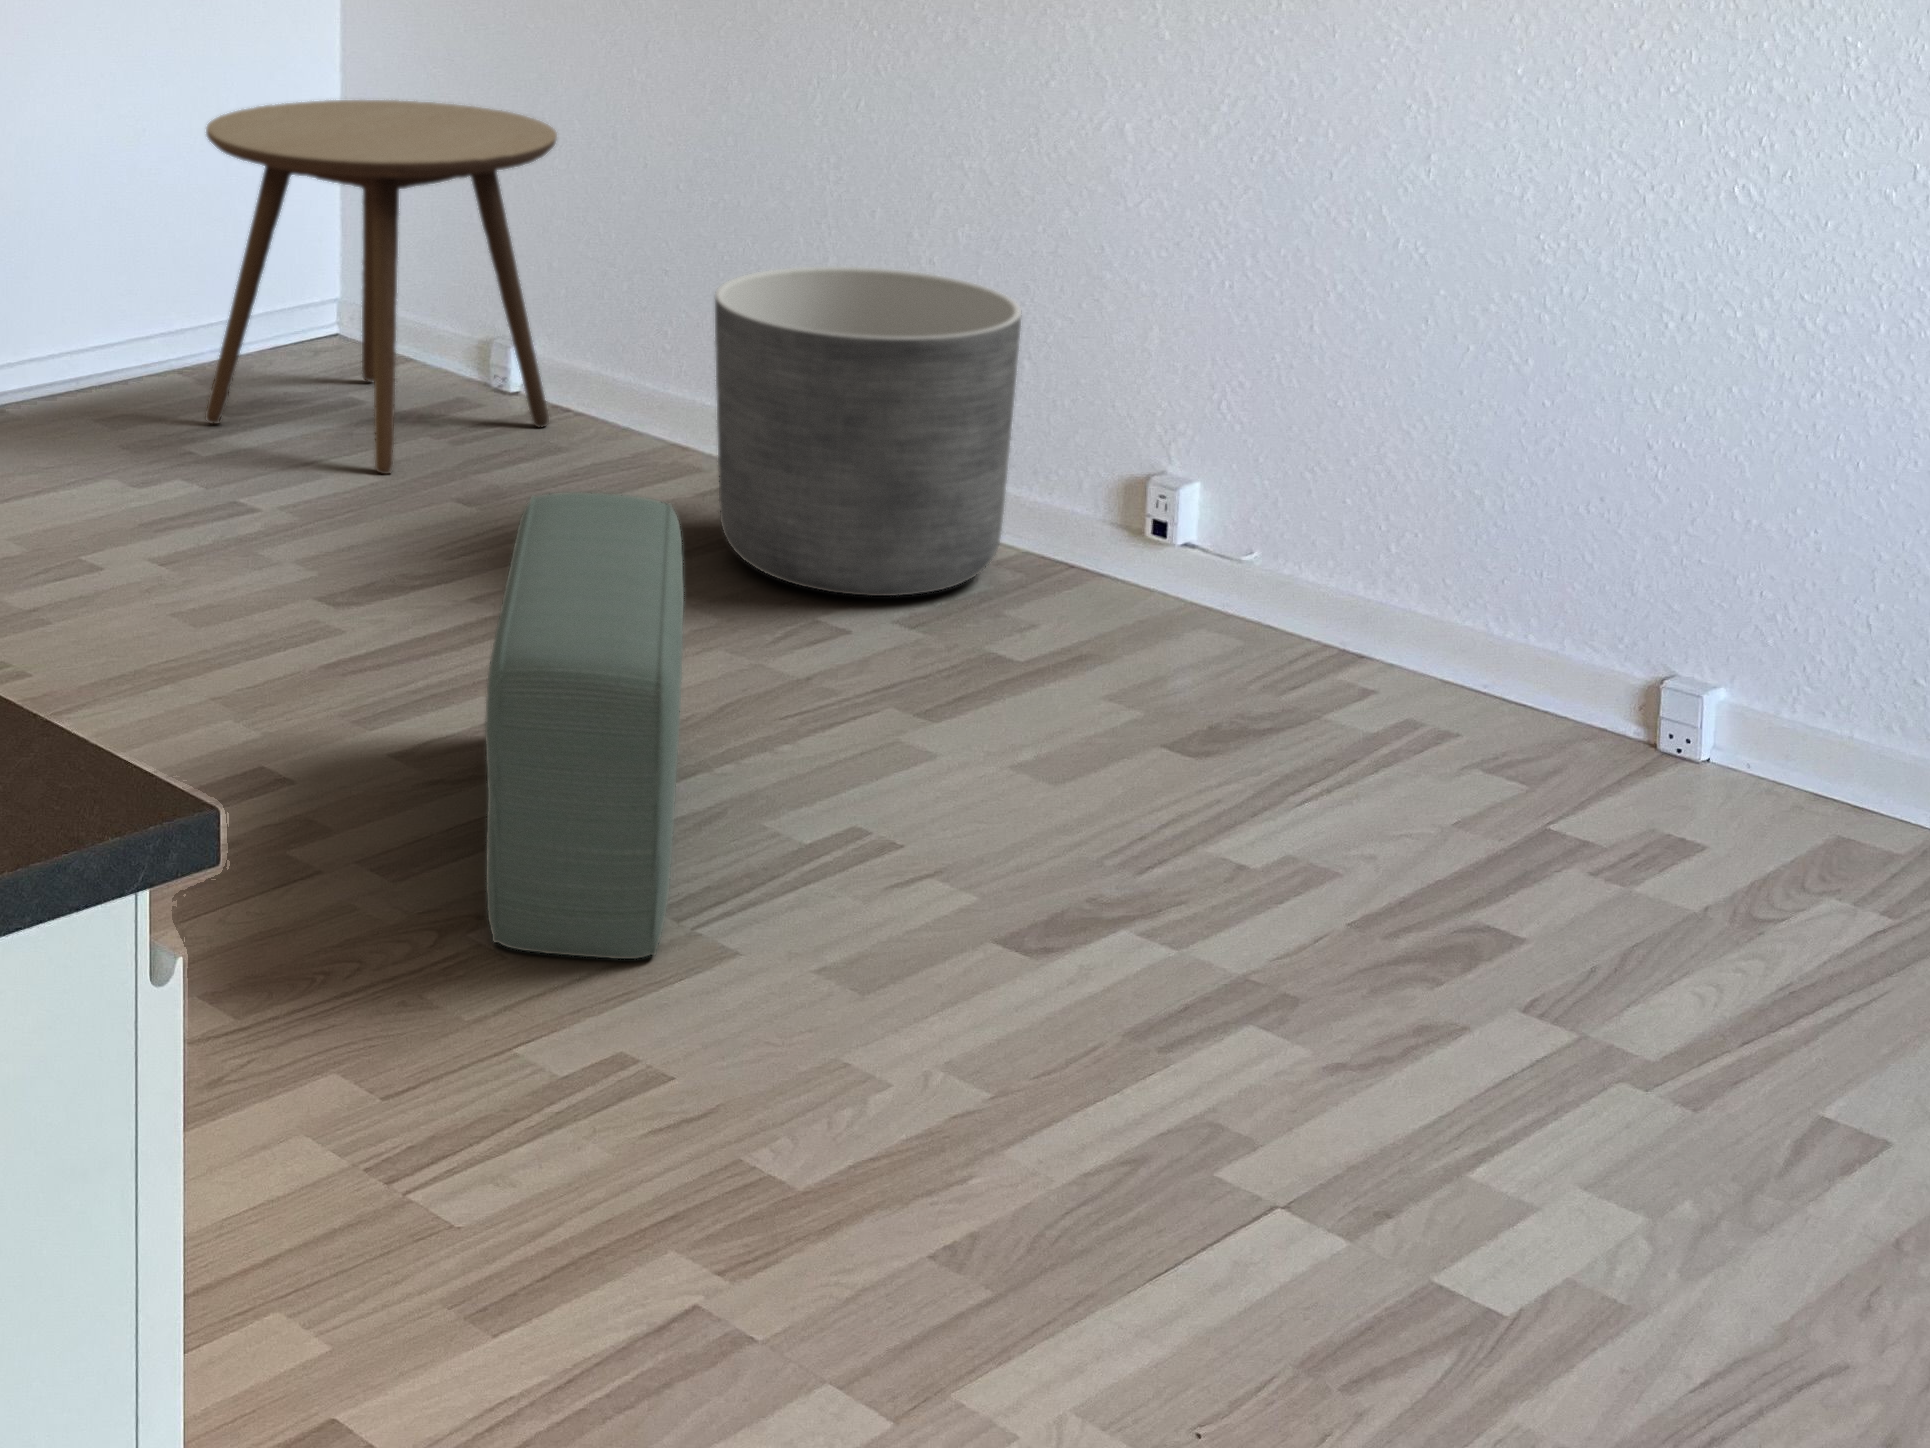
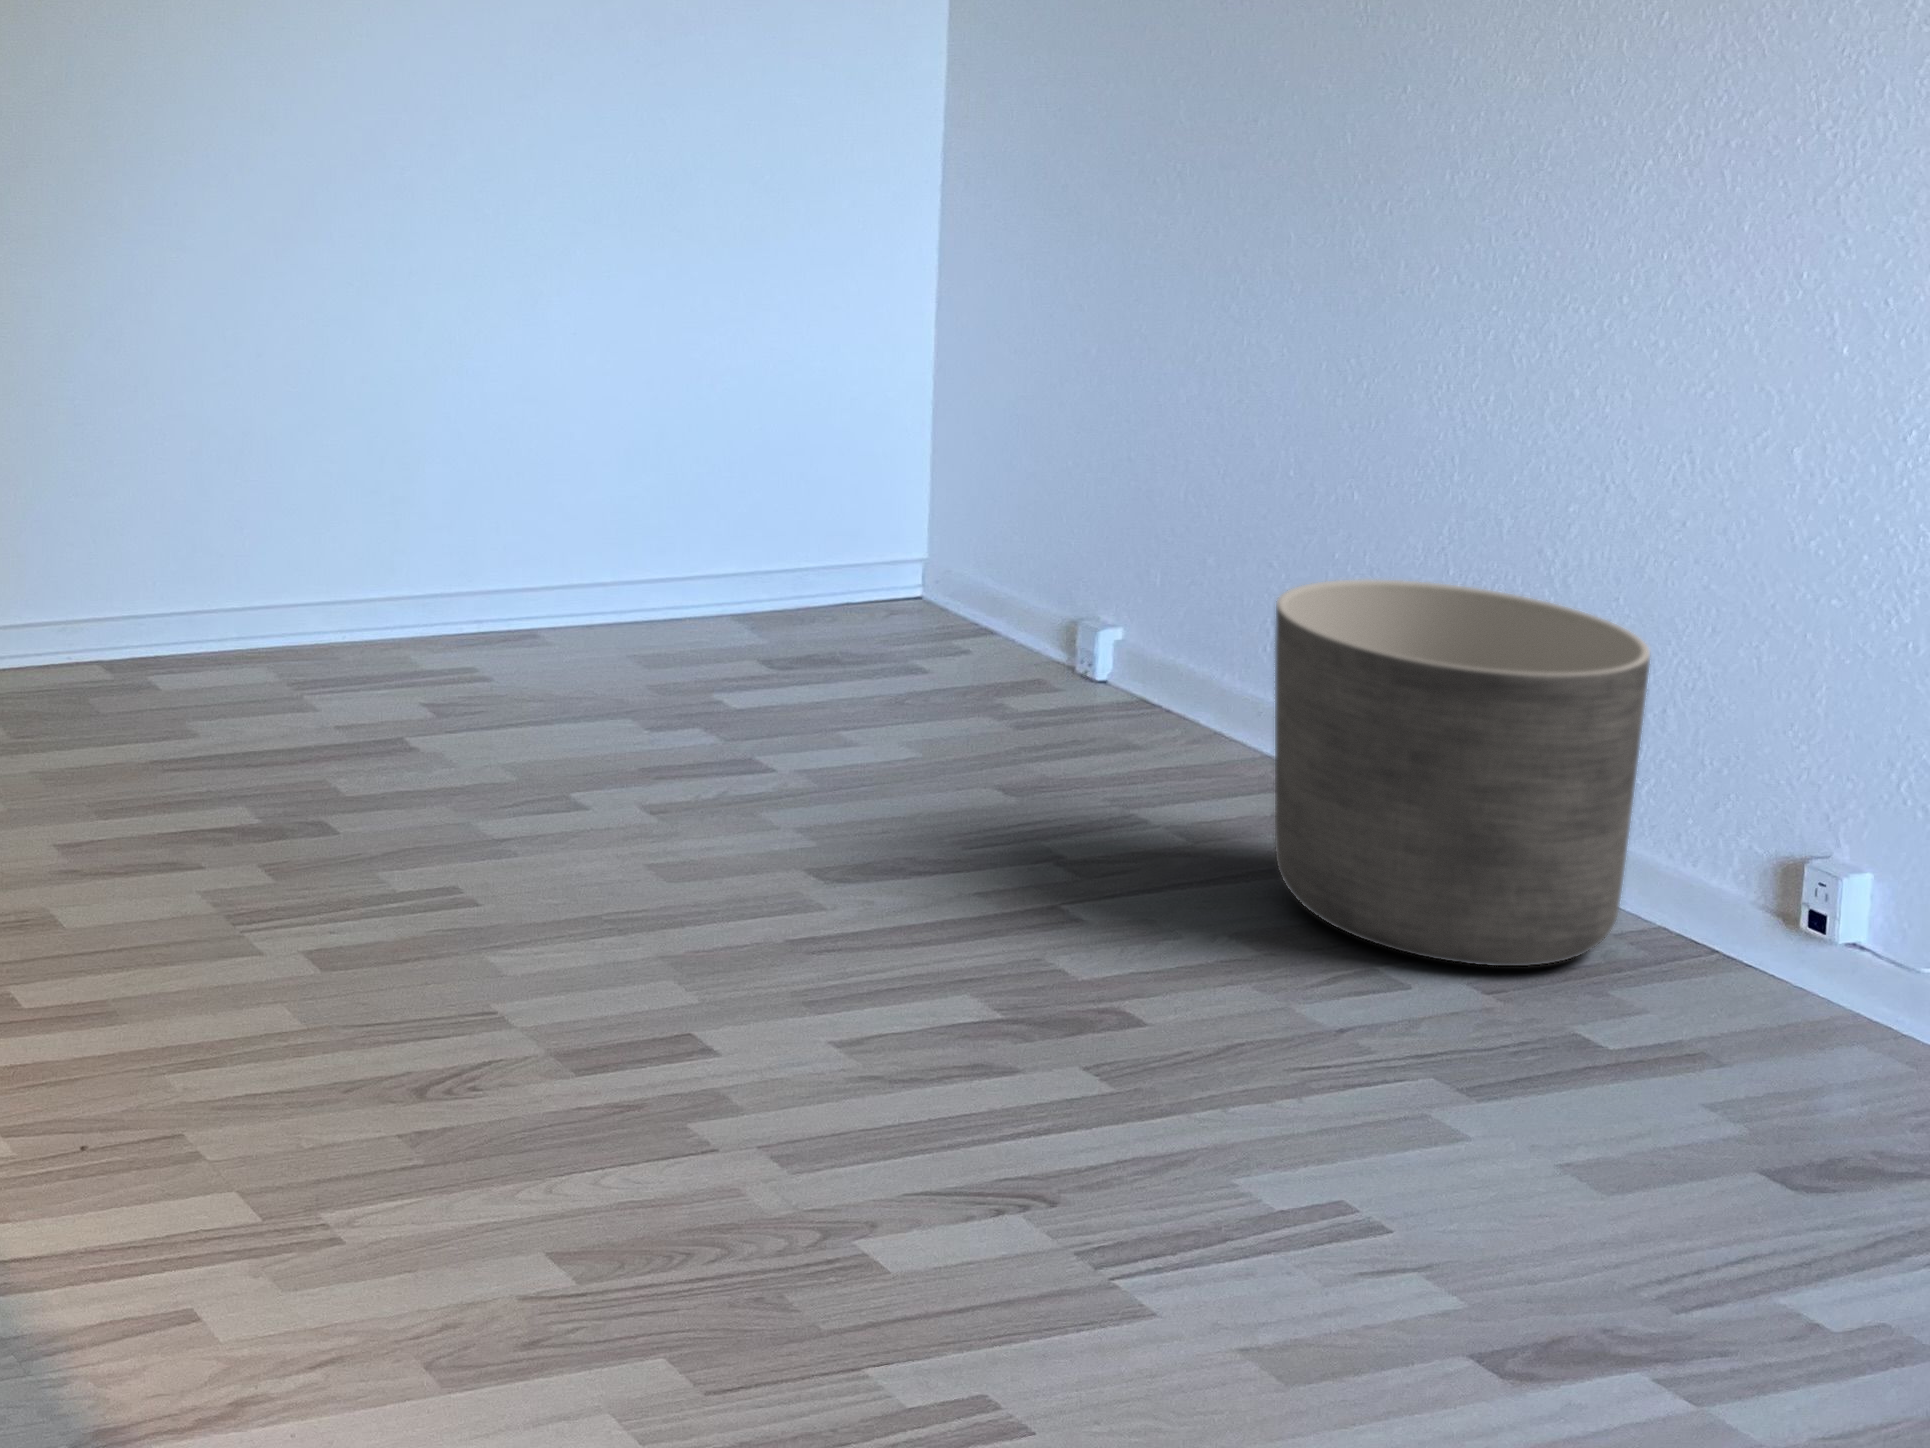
side table: present [206,100,557,474] -> none [733,348,1140,758]
pouf: present [485,492,684,959] -> none [870,790,1159,1303]

